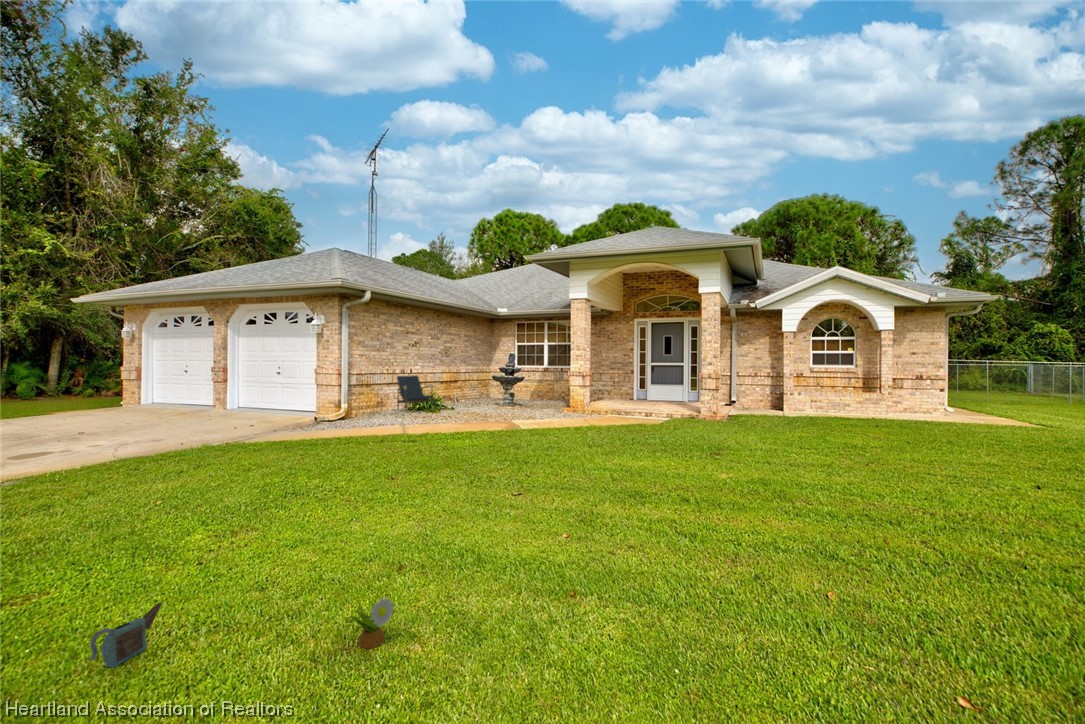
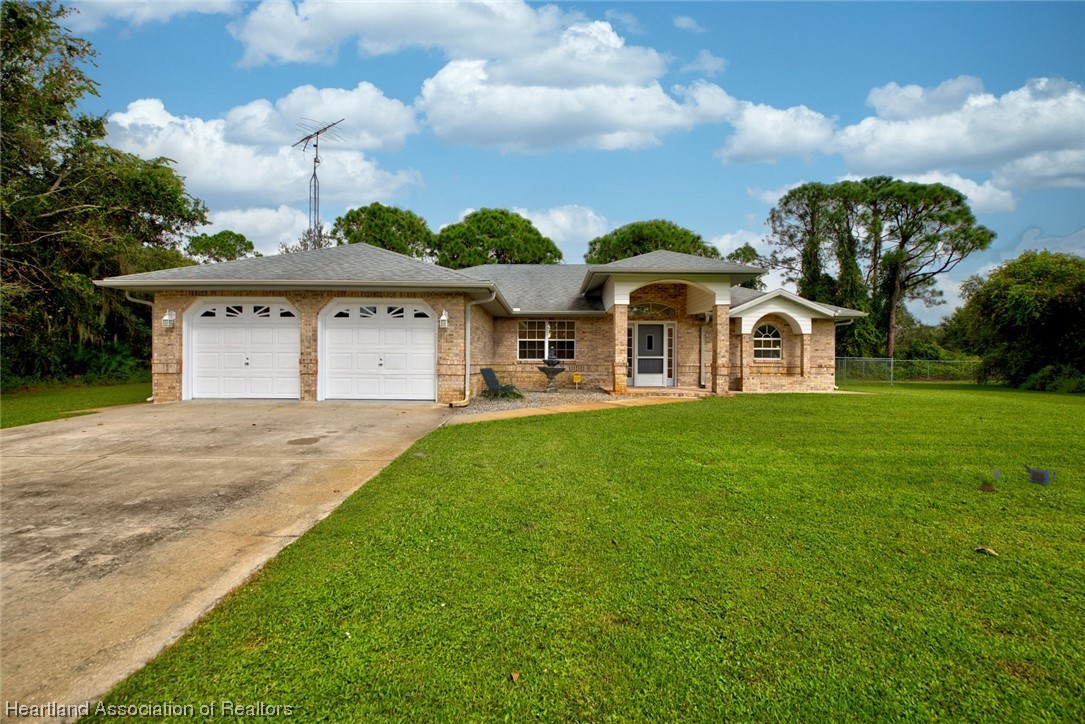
watering can: present [89,603,162,668] -> present [1023,464,1056,485]

